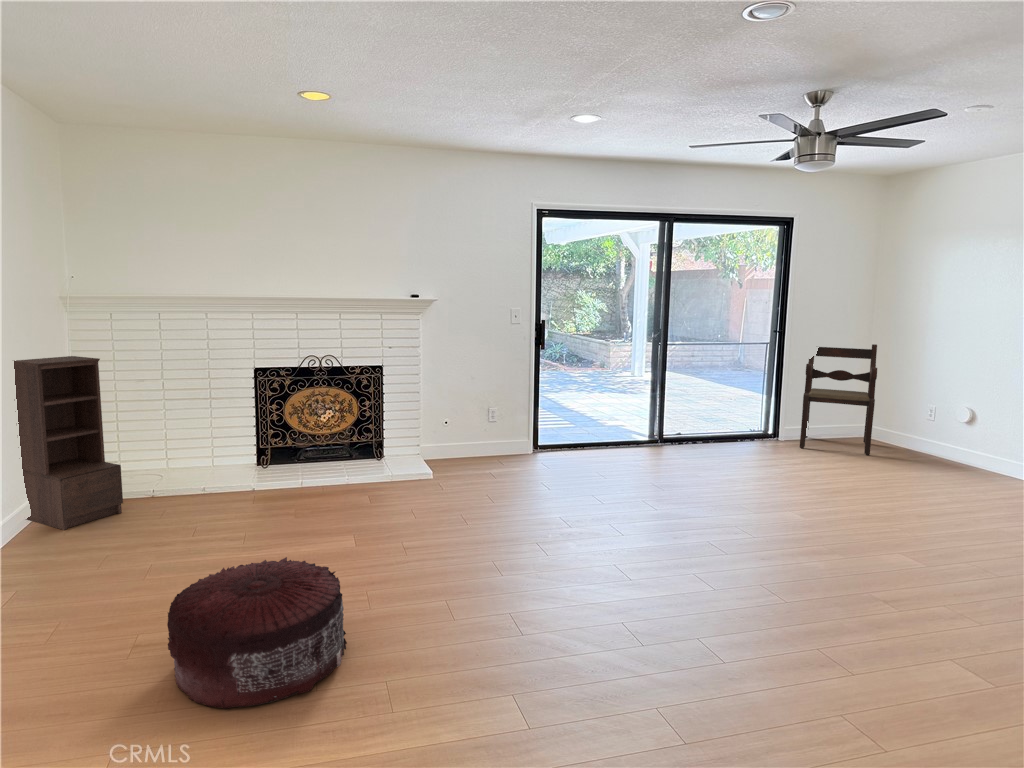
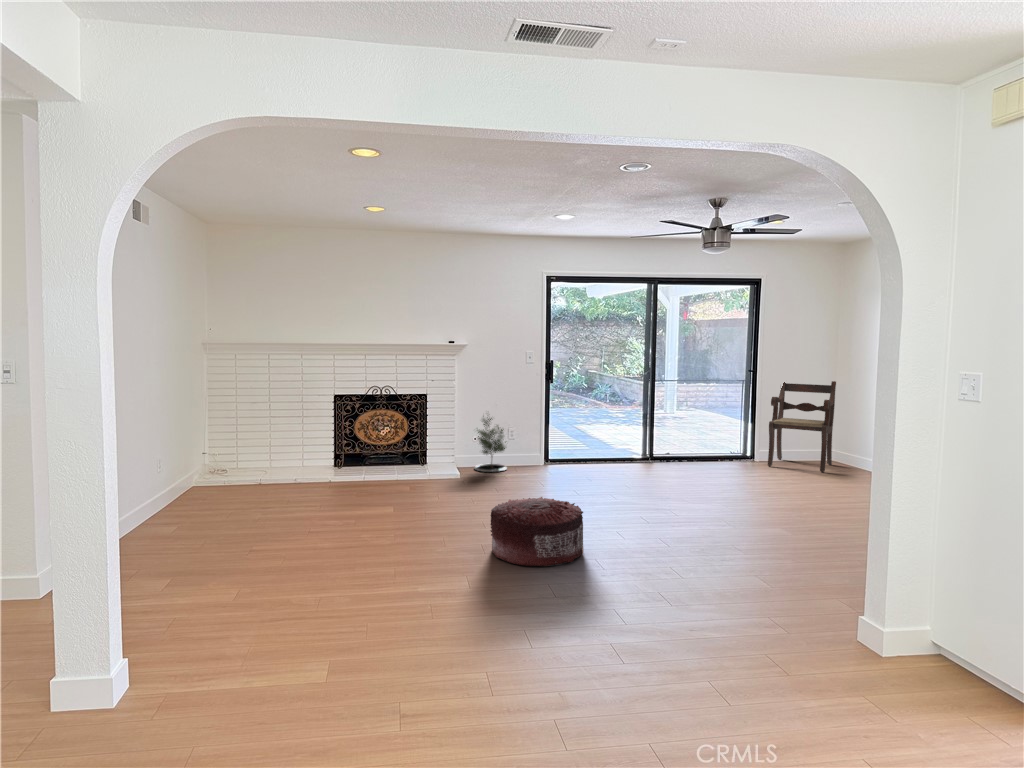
bookshelf: present [14,356,123,530] -> none [176,383,241,498]
potted tree: none [446,386,492,467] -> present [475,417,507,472]
pouf: present [167,557,347,709] -> present [490,497,584,566]

